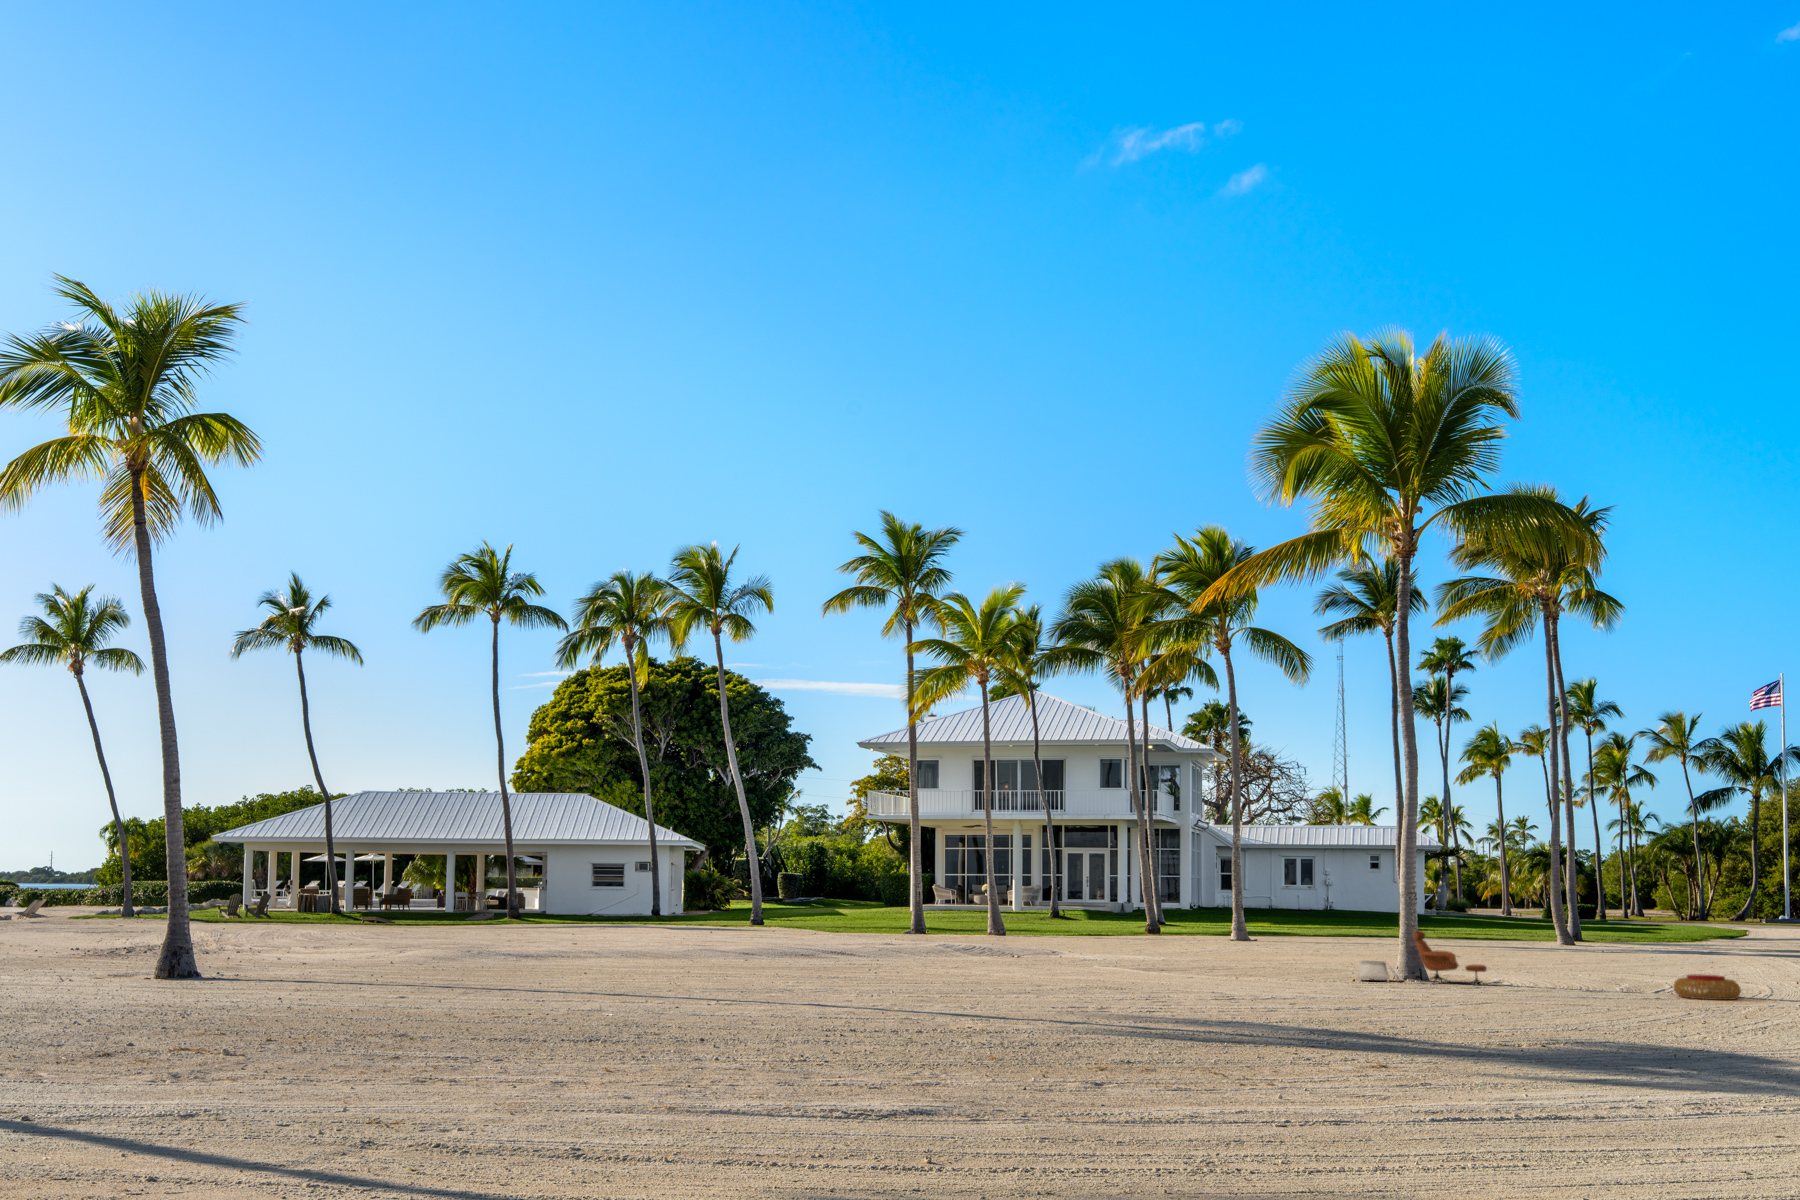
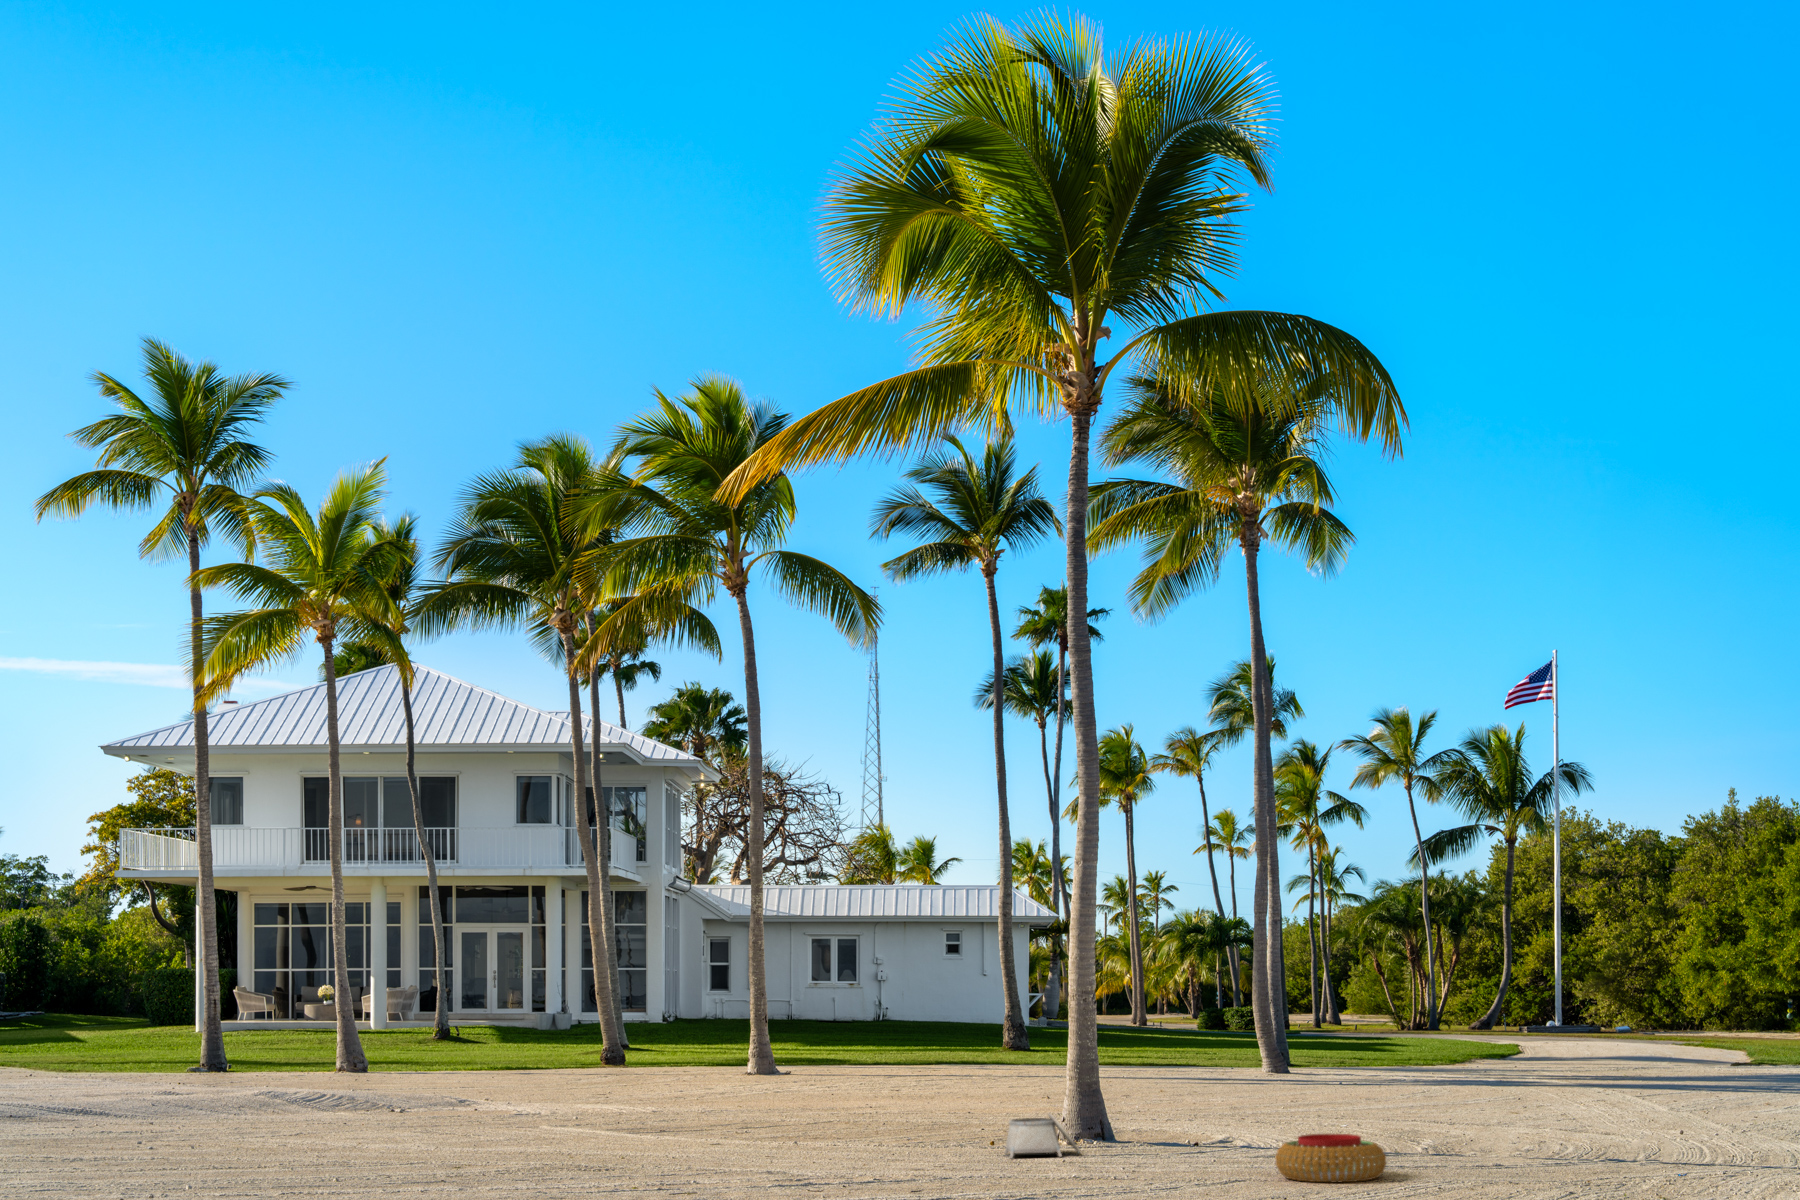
lounge chair: present [1413,930,1487,984] -> none [1103,1058,1237,1157]
pouf: present [1673,974,1741,1000] -> present [1275,1134,1386,1182]

